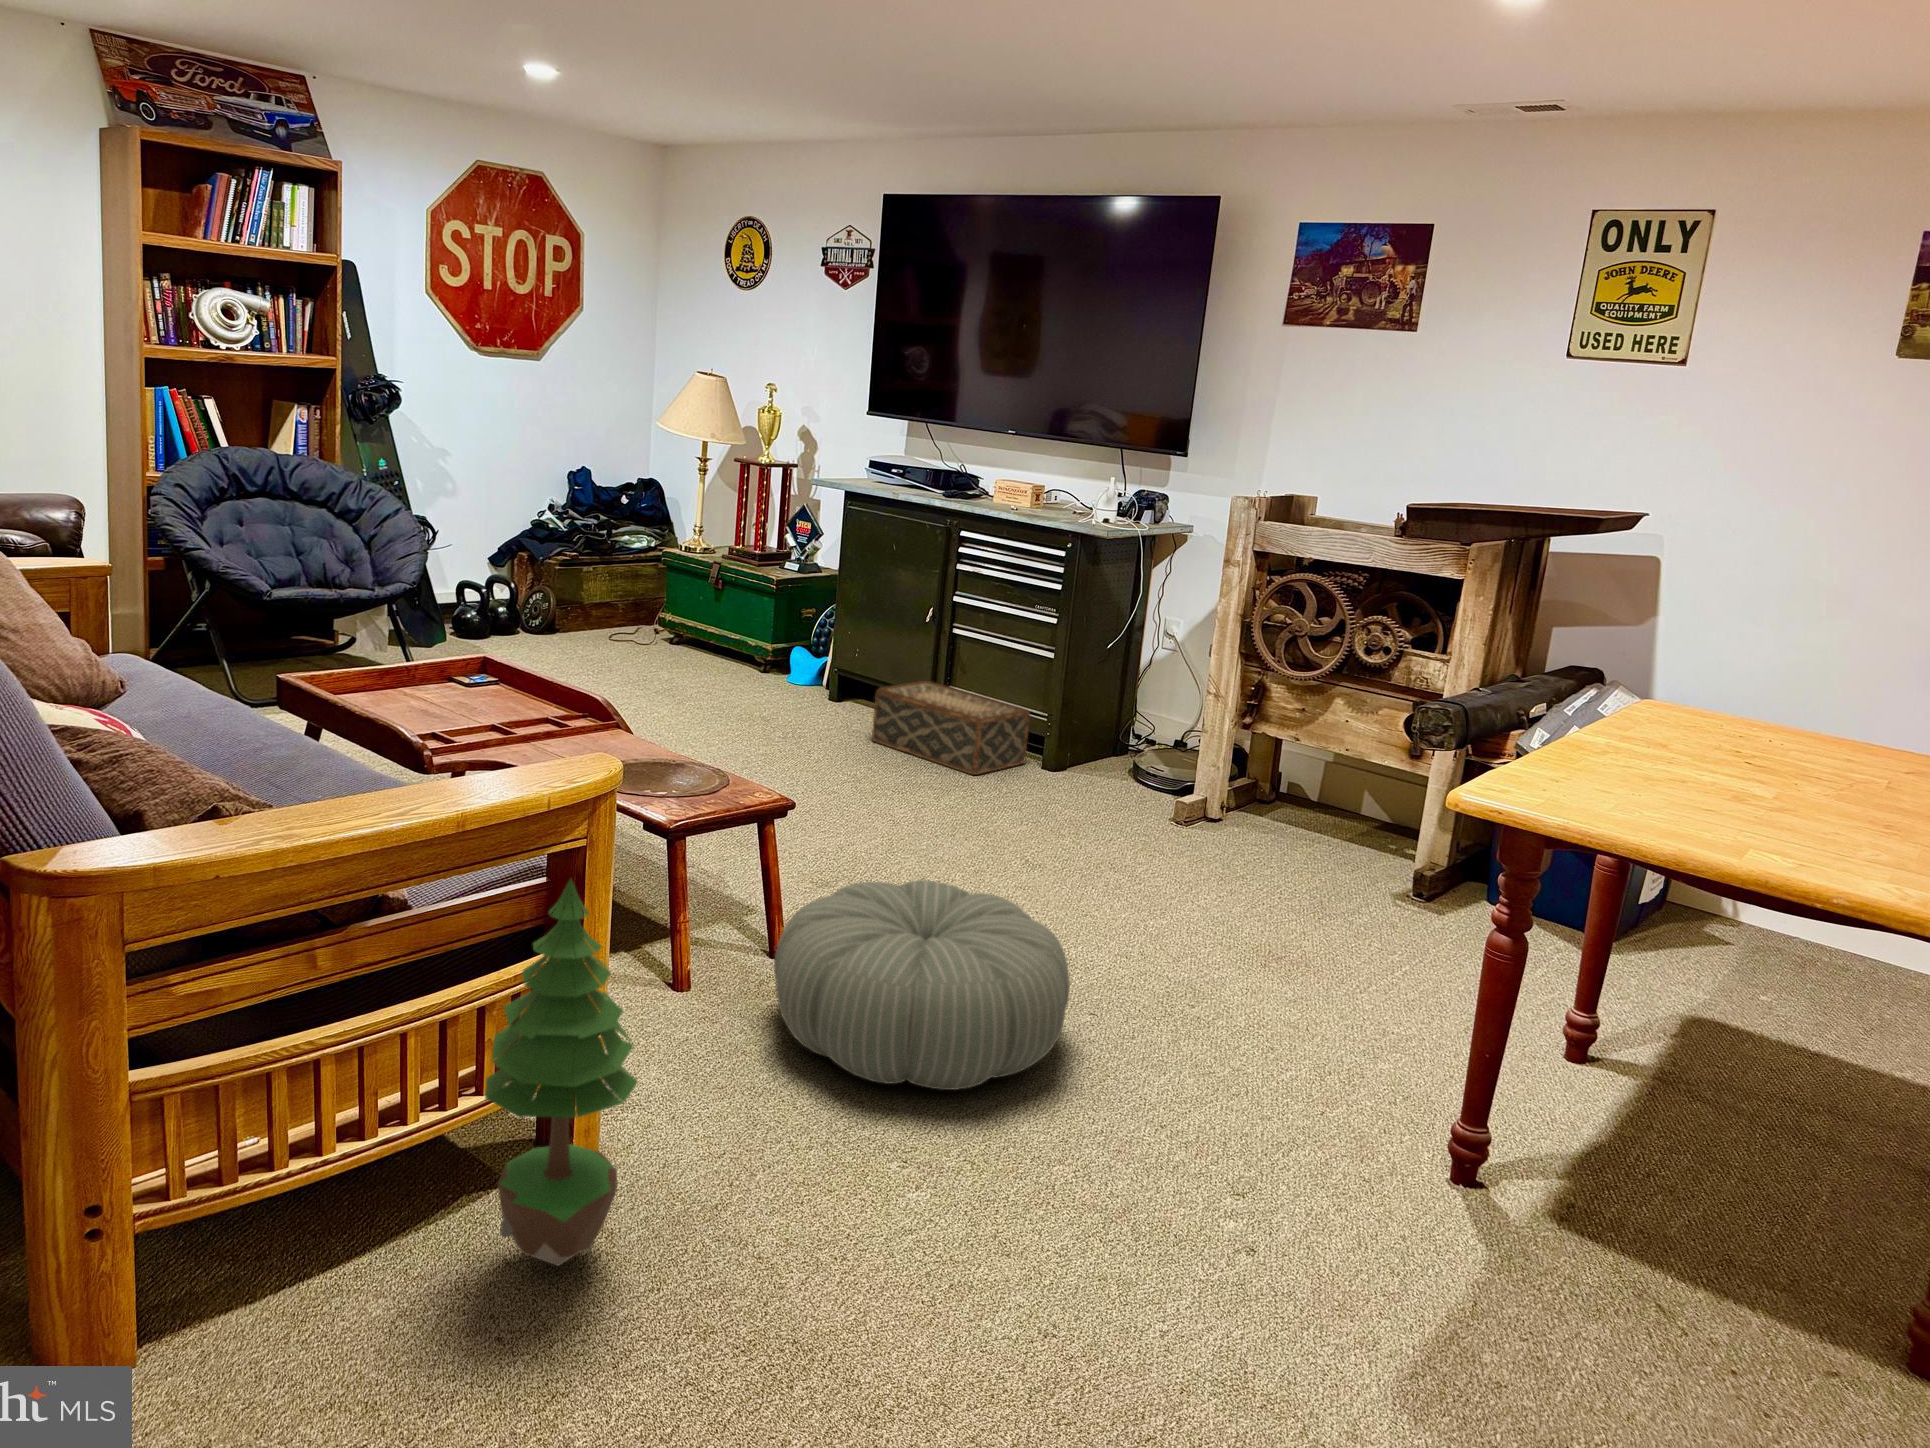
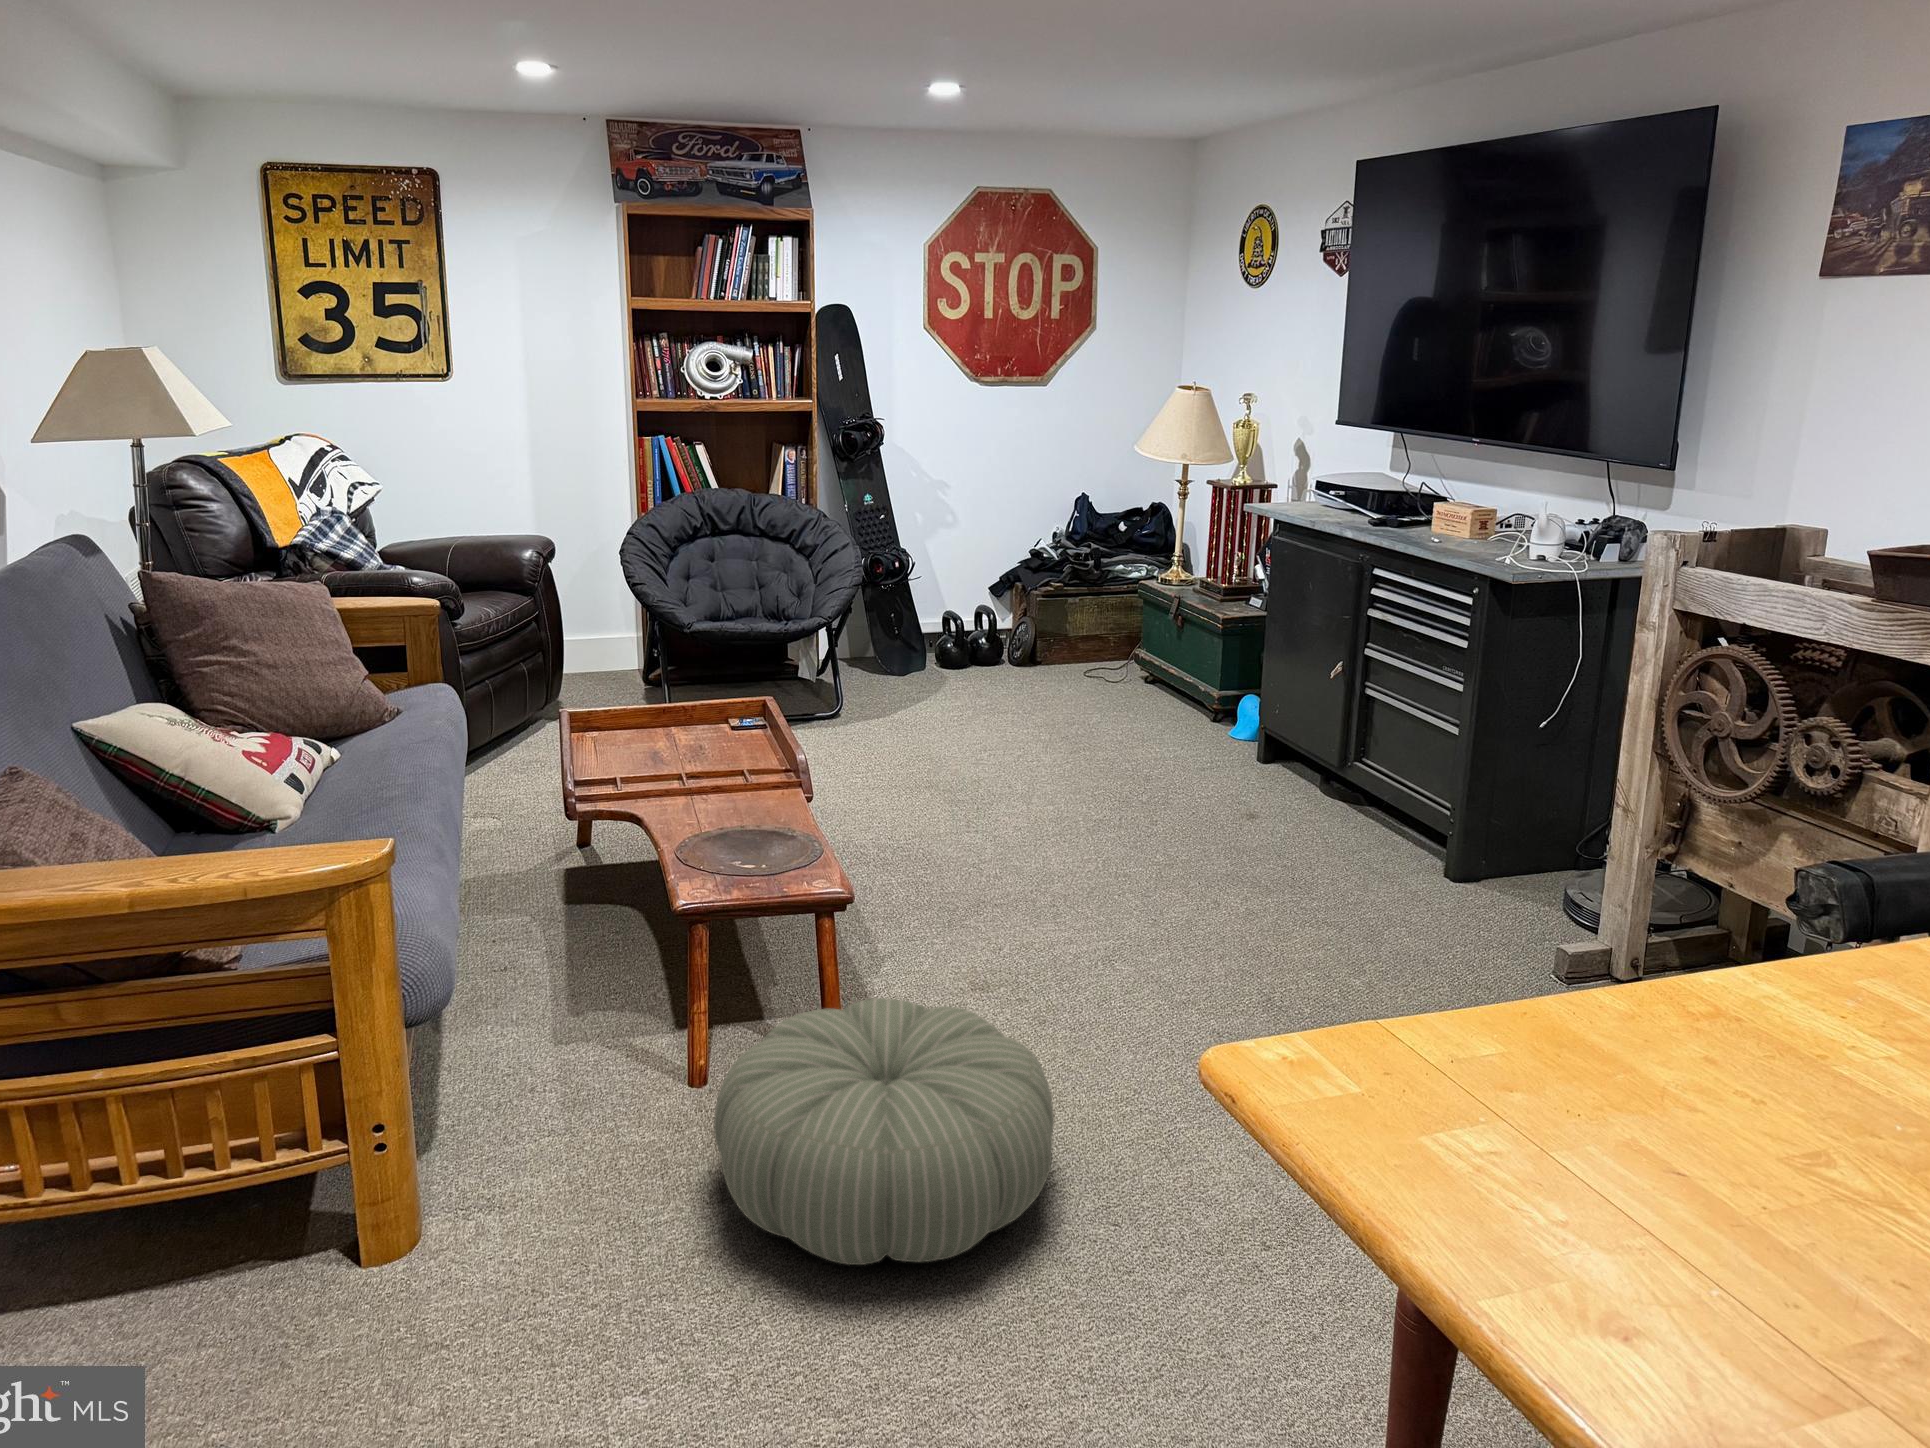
woven basket: present [872,681,1030,775] -> none [1251,748,1425,871]
potted tree: present [485,879,638,1266] -> none [201,970,361,1335]

